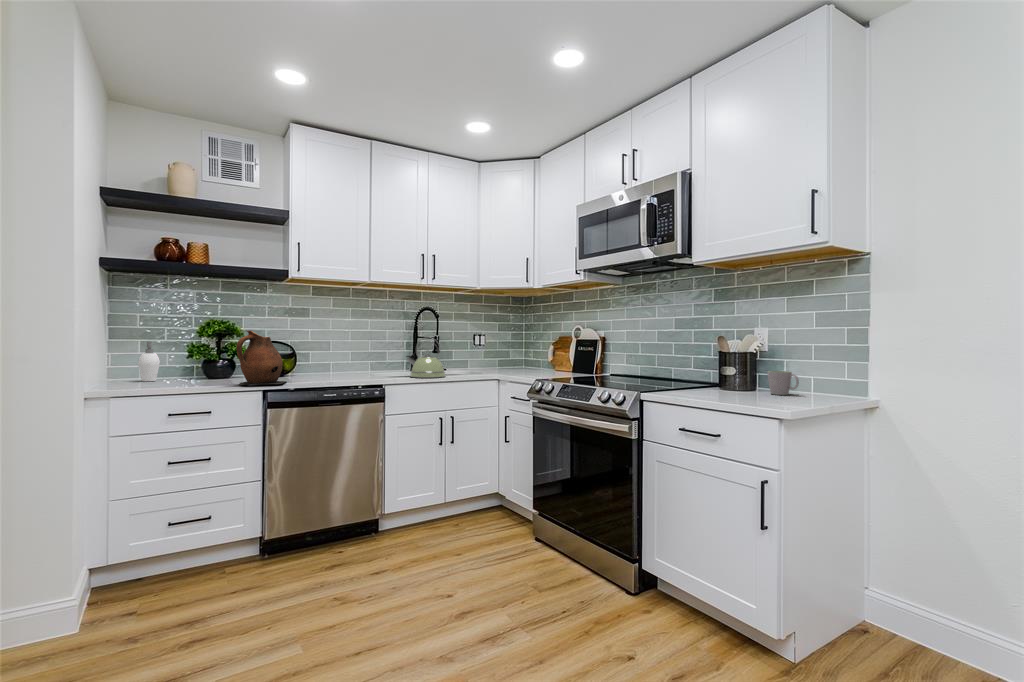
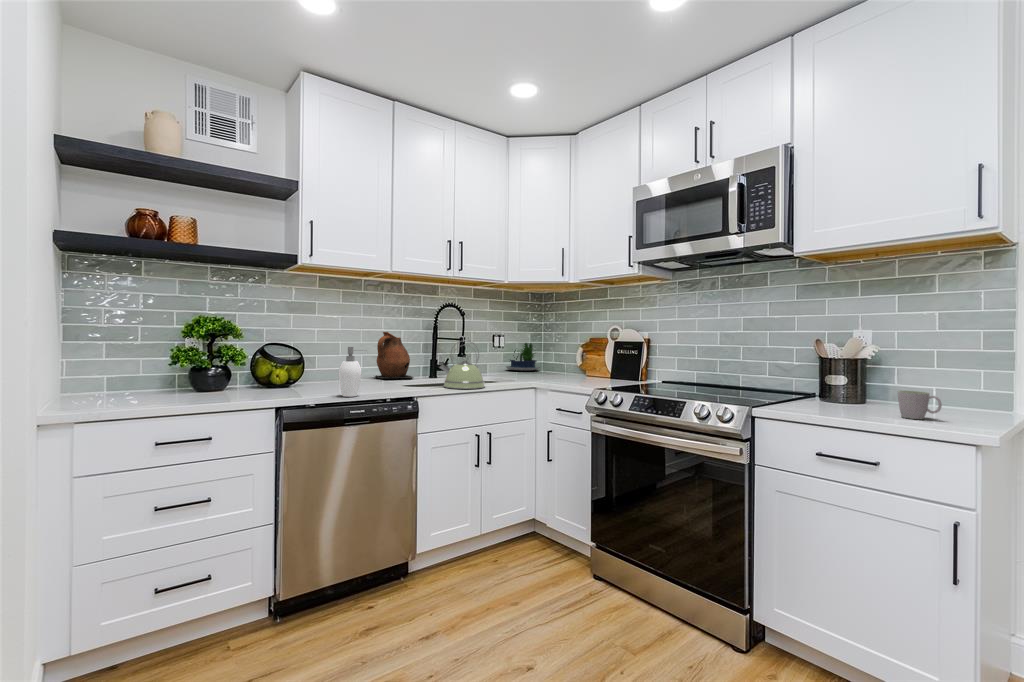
ceramic pitcher: present [237,331,286,385] -> present [375,332,413,378]
potted plant: none [488,341,519,366] -> present [506,343,539,371]
soap dispenser: present [138,342,166,381] -> present [339,347,363,397]

